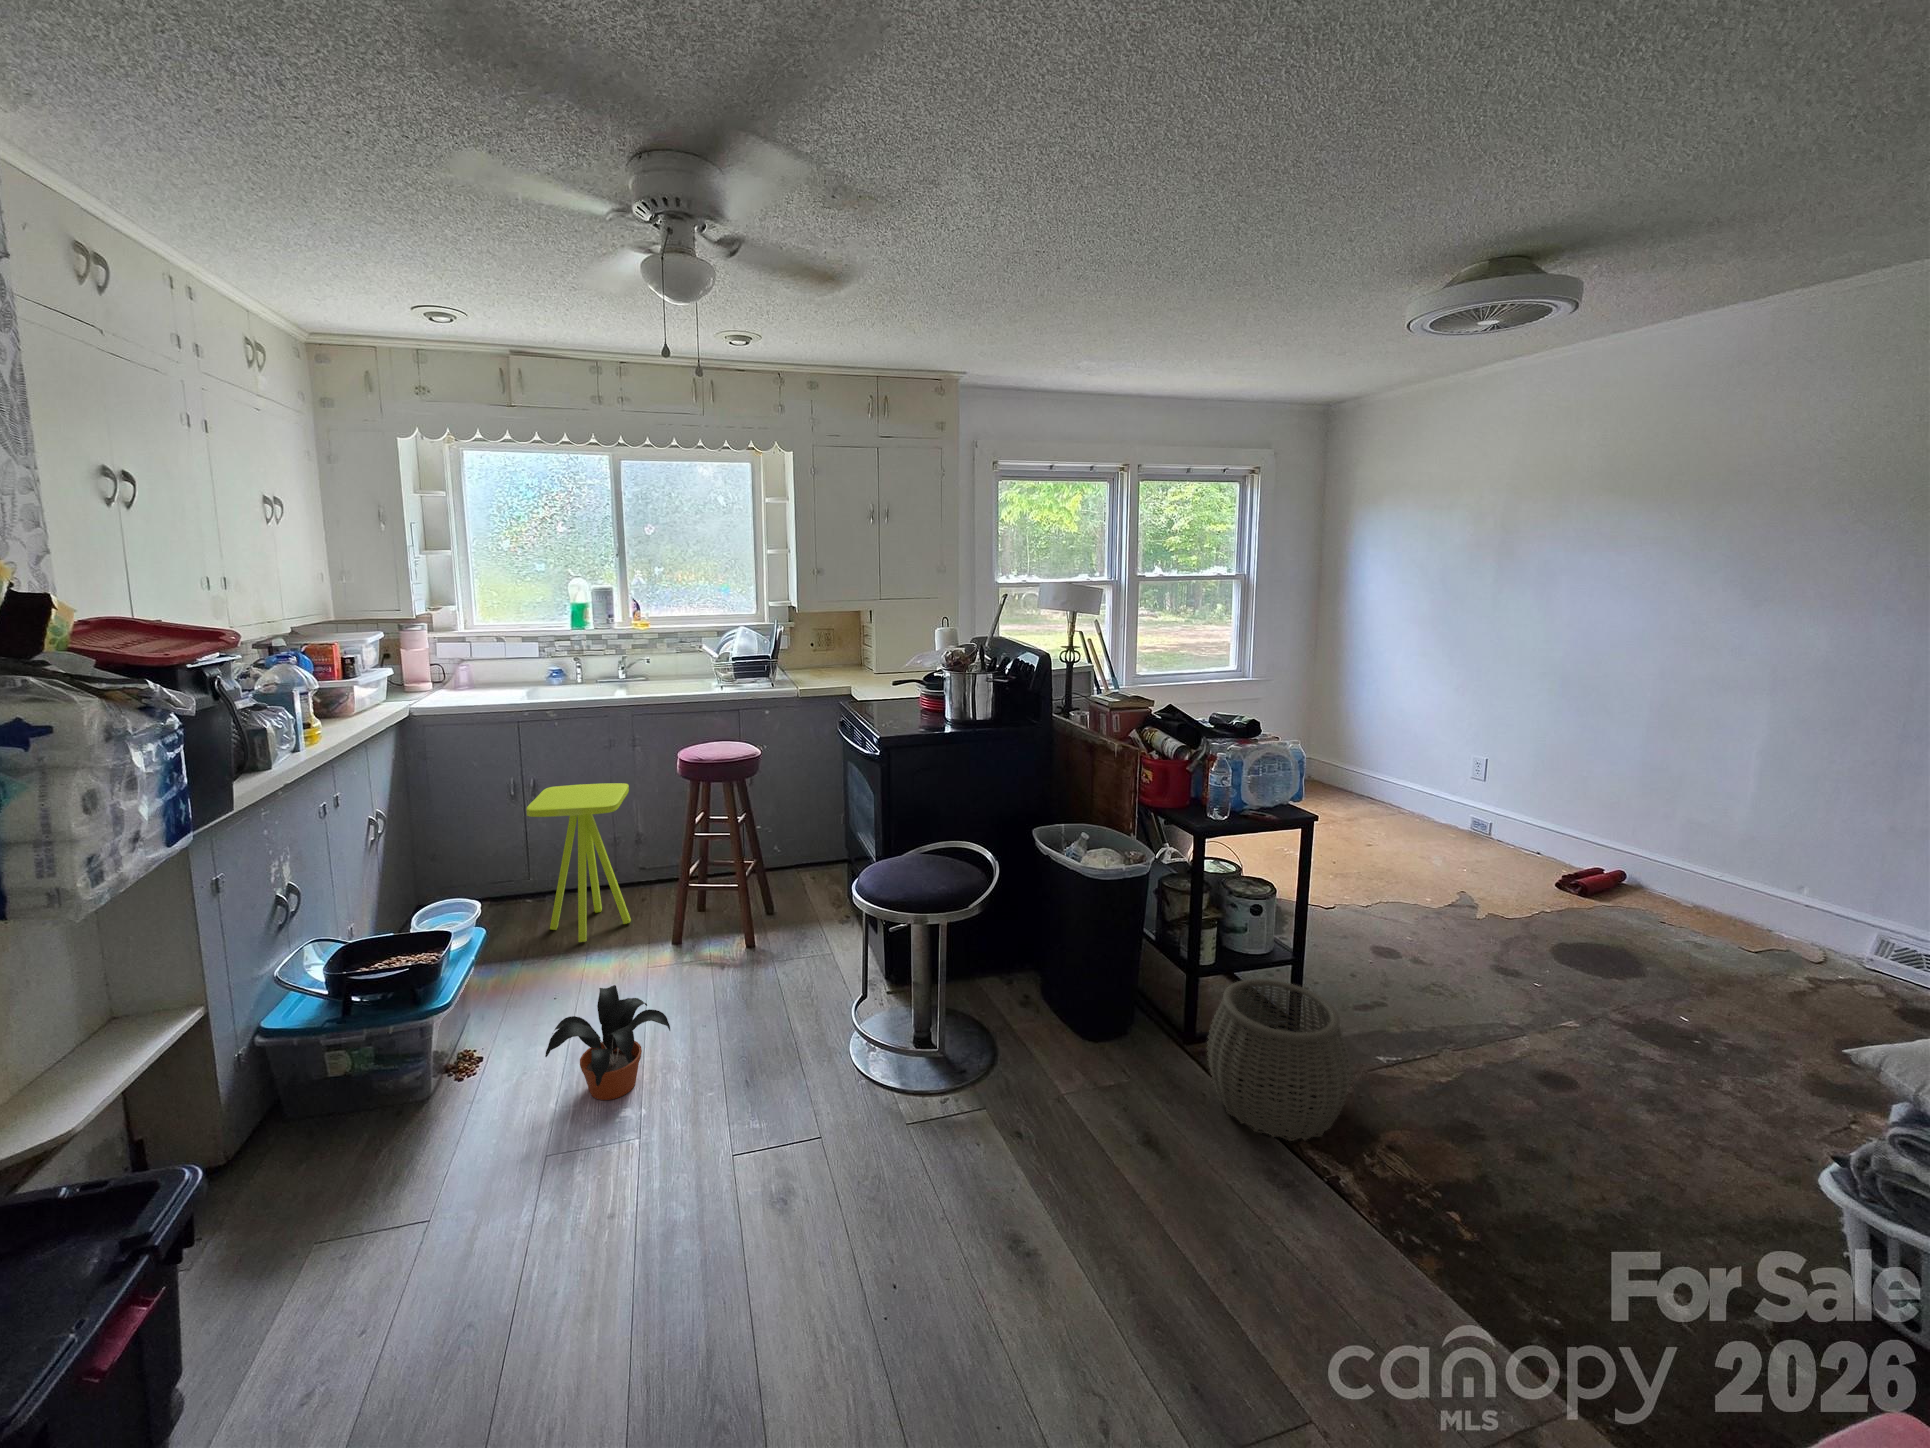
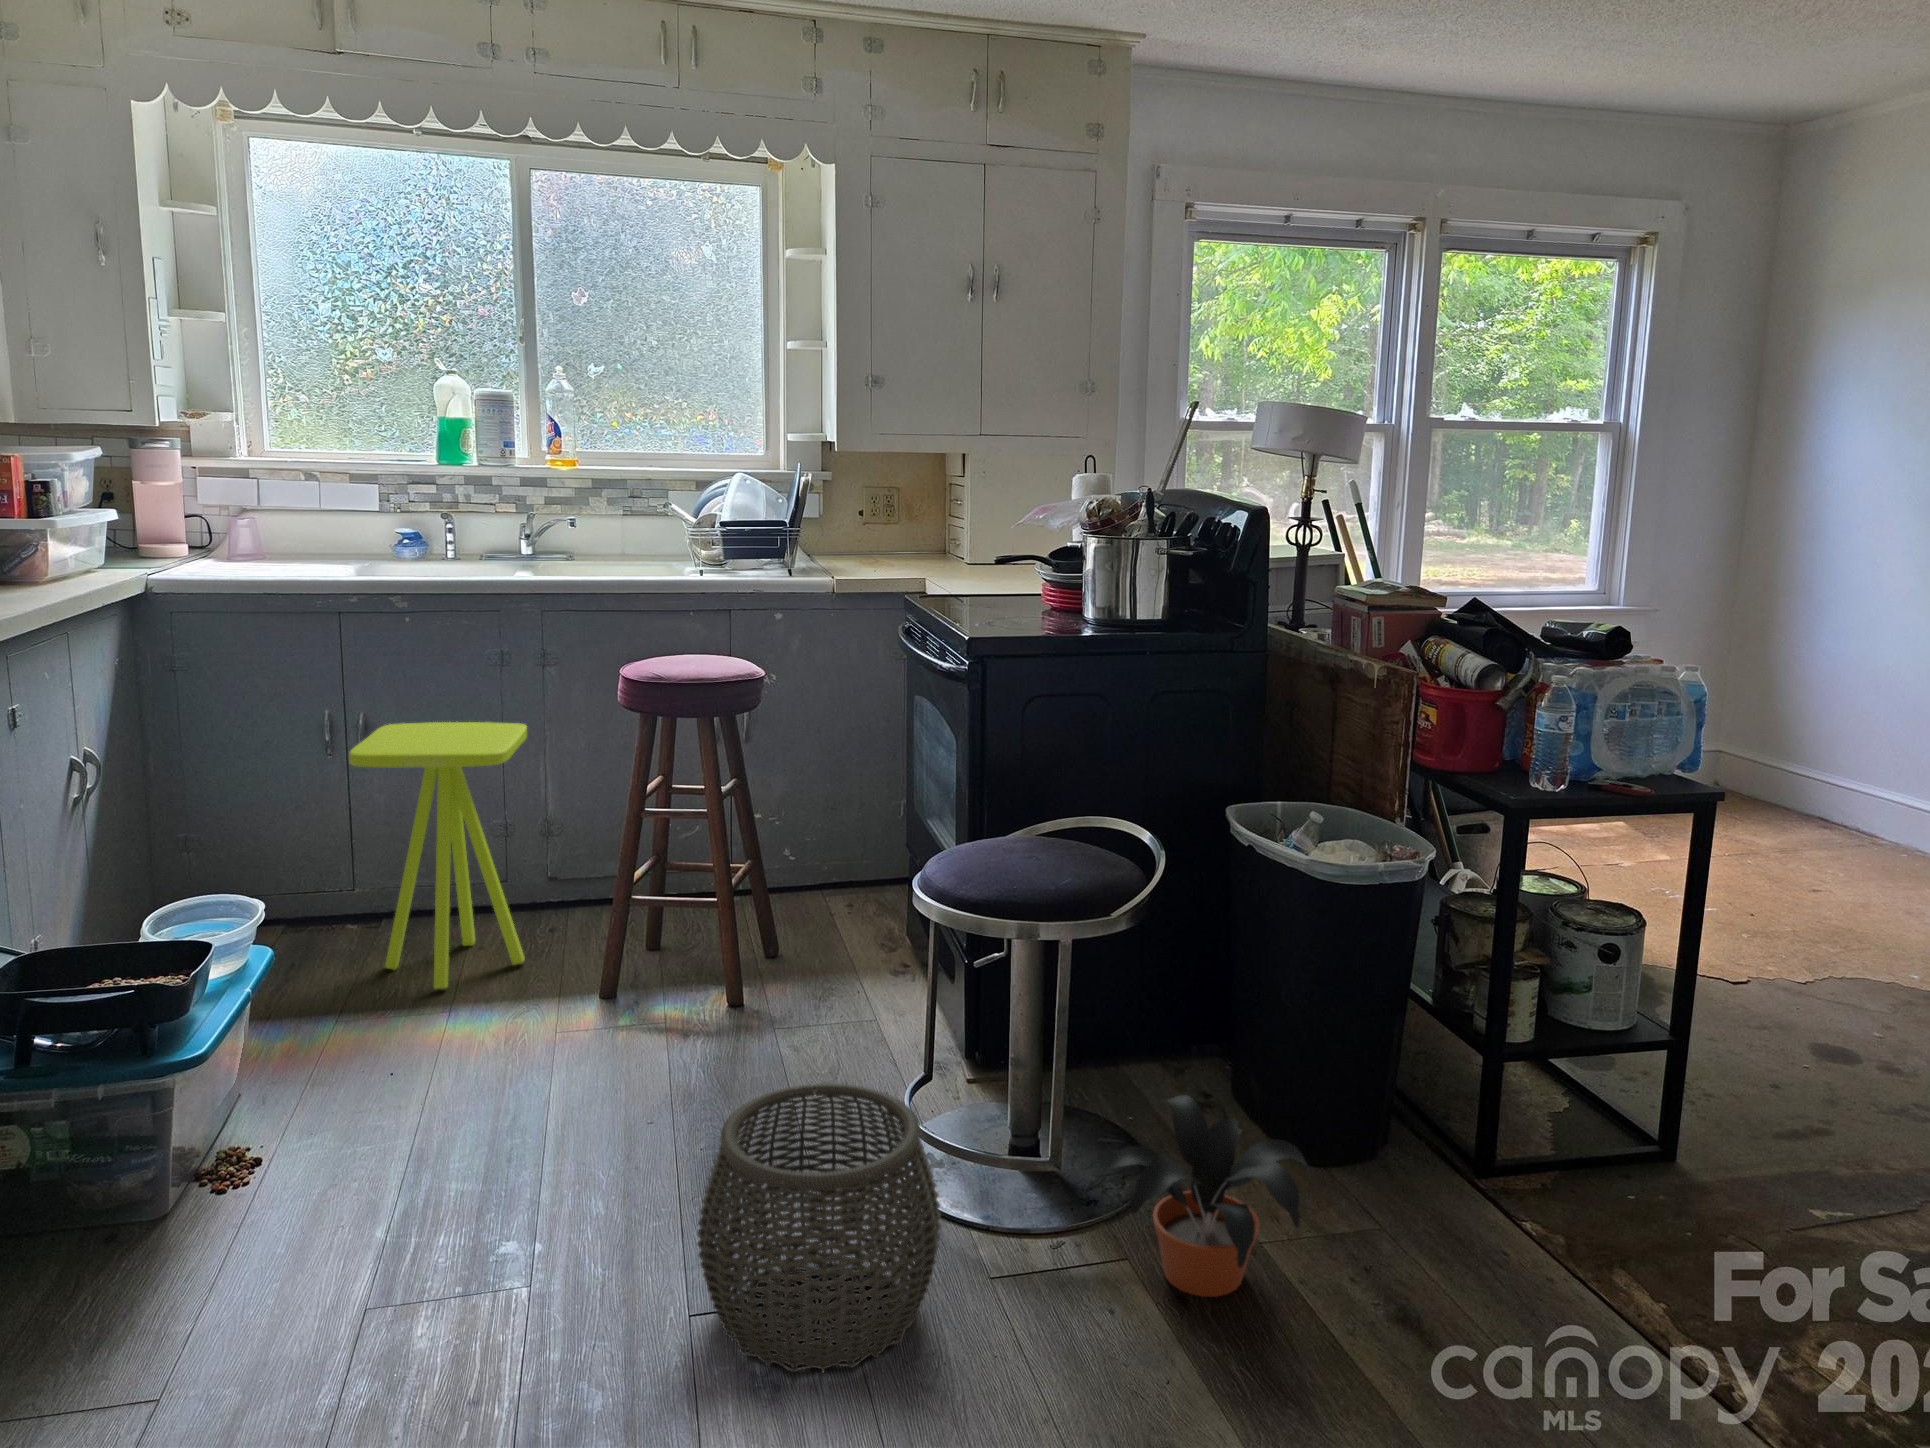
woven basket: present [1207,979,1351,1141] -> present [697,1084,941,1373]
potted plant: present [545,985,670,1100] -> present [1102,1095,1310,1297]

